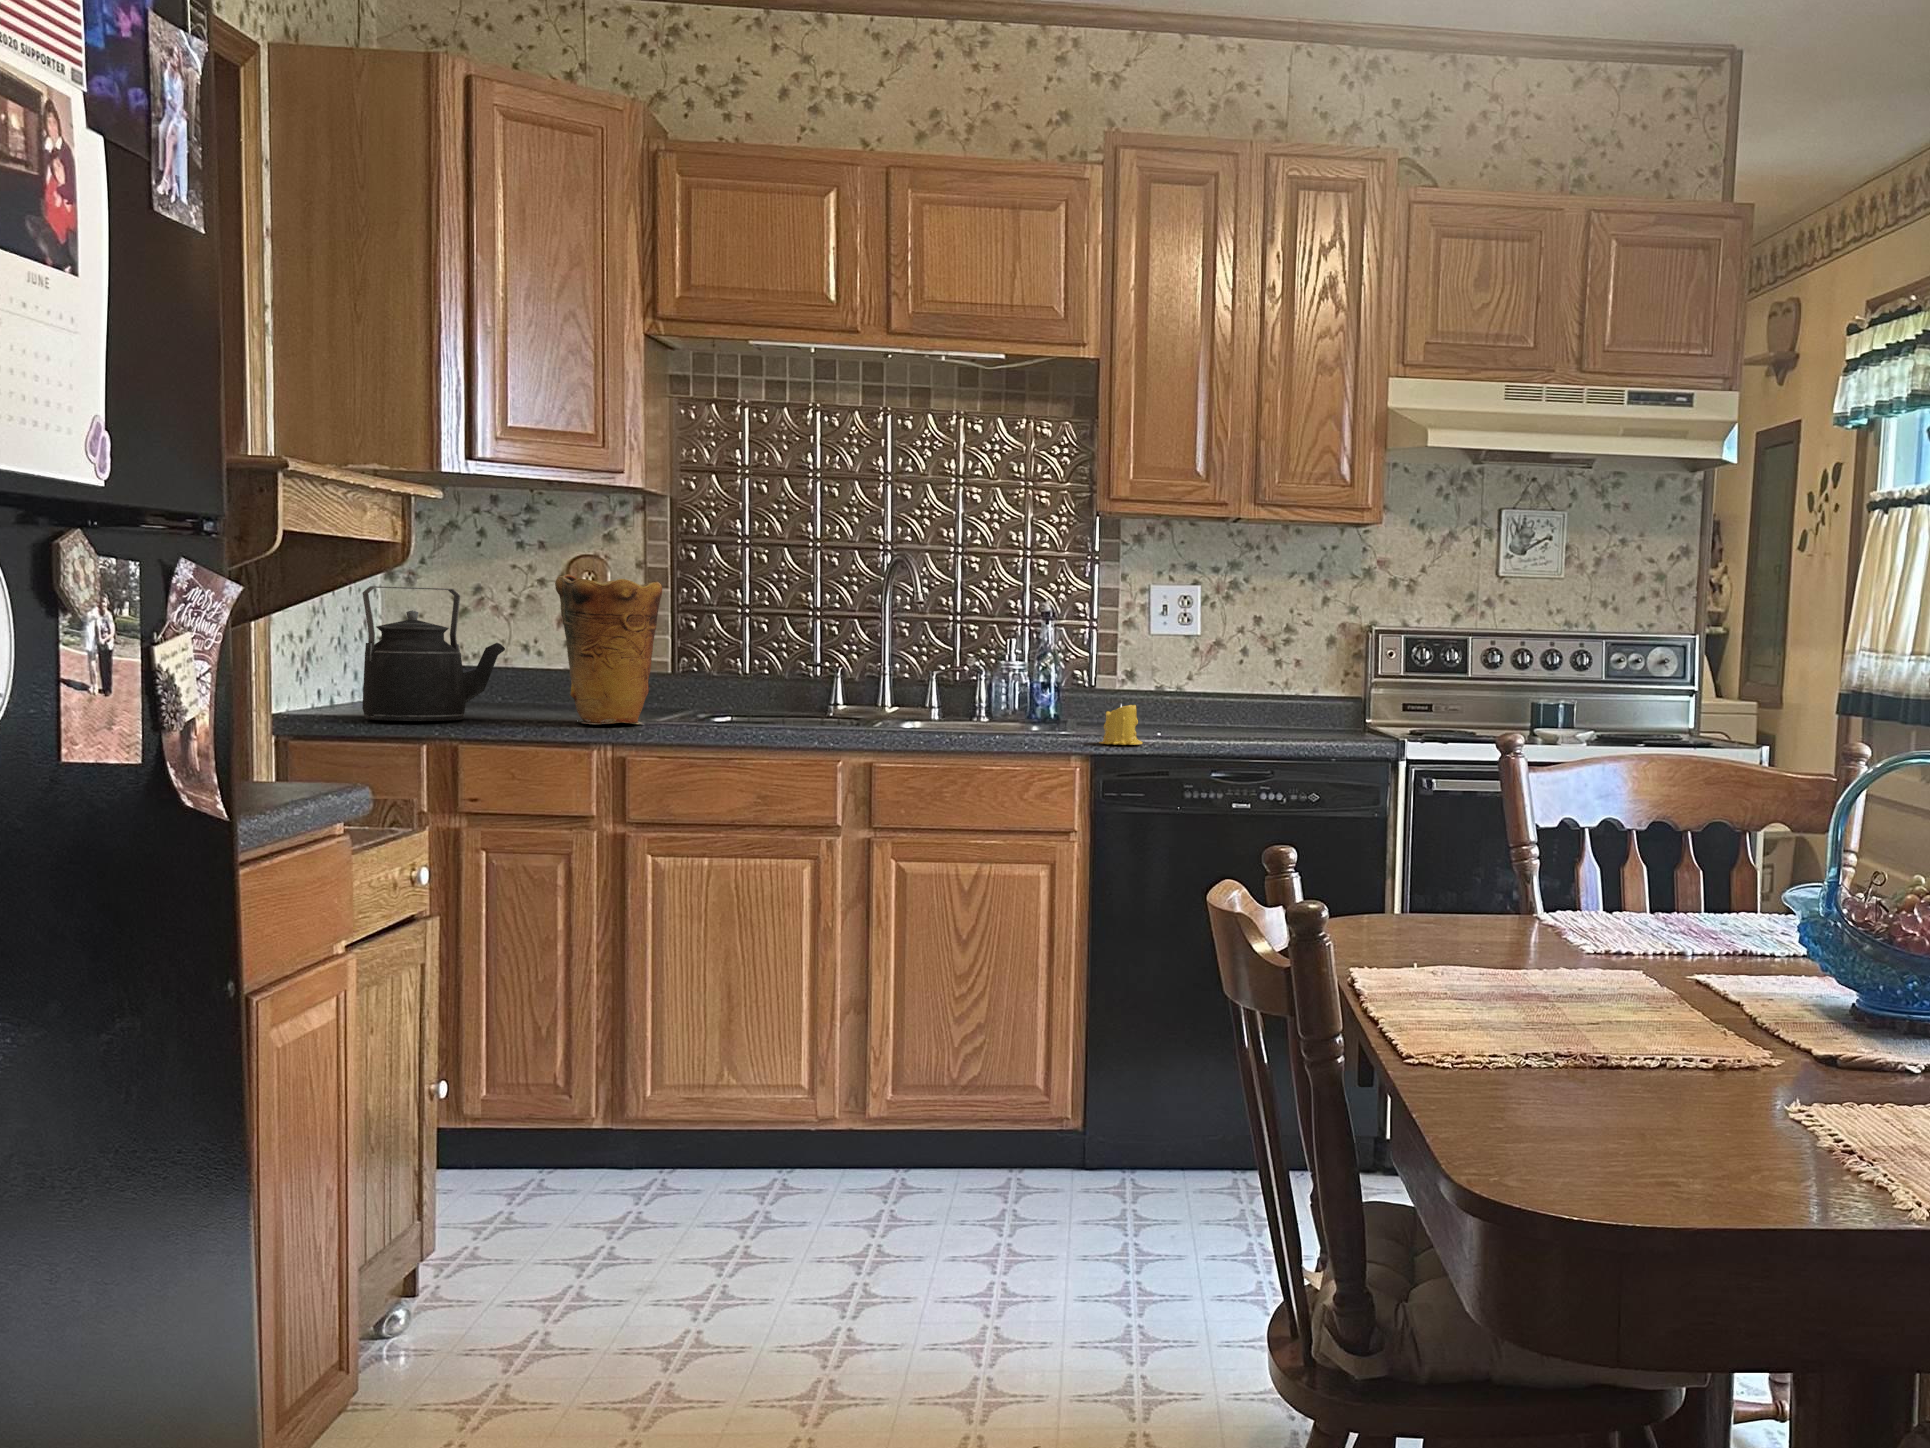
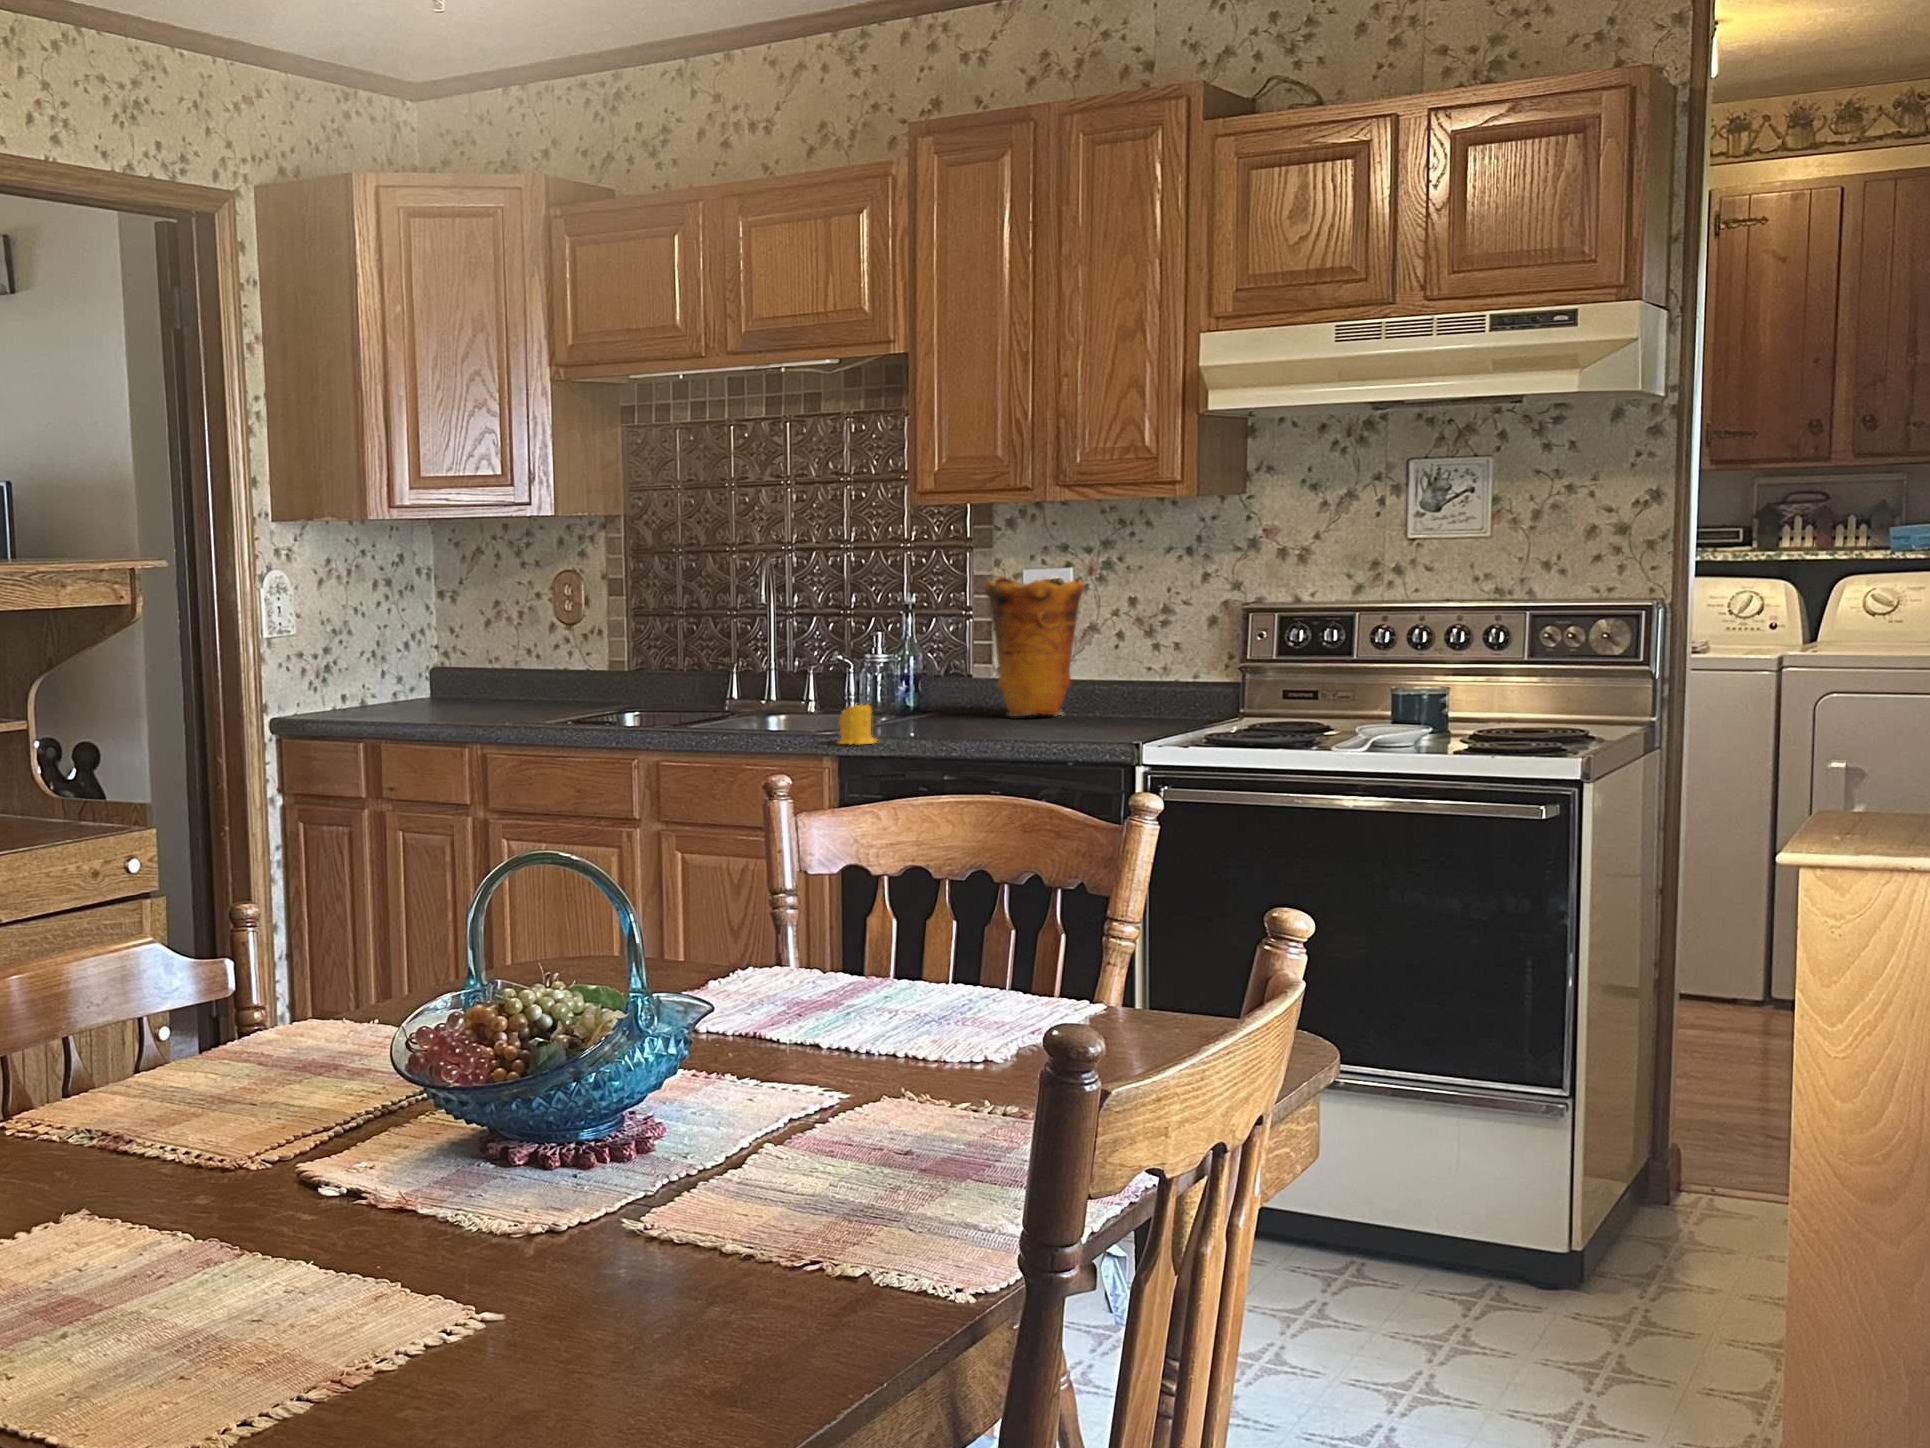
vase: present [555,575,662,724] -> present [984,576,1084,716]
kettle: present [362,586,505,721] -> none [333,610,449,720]

